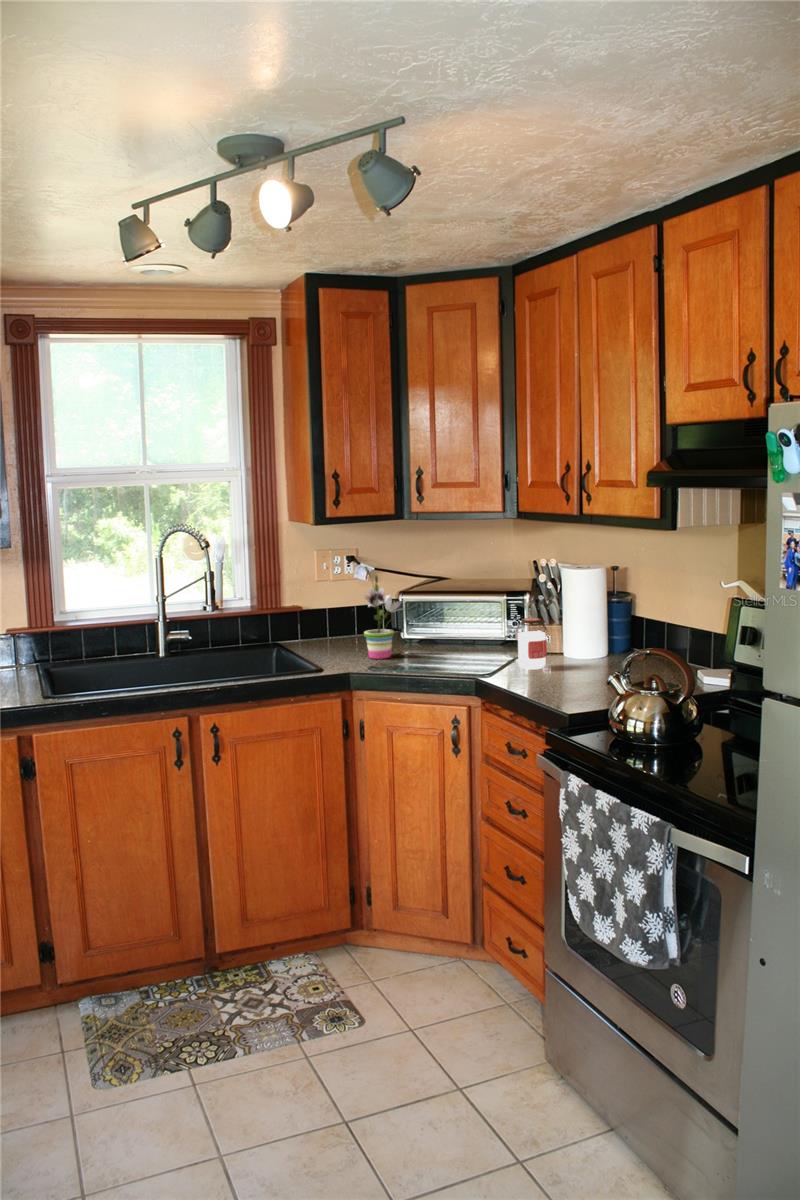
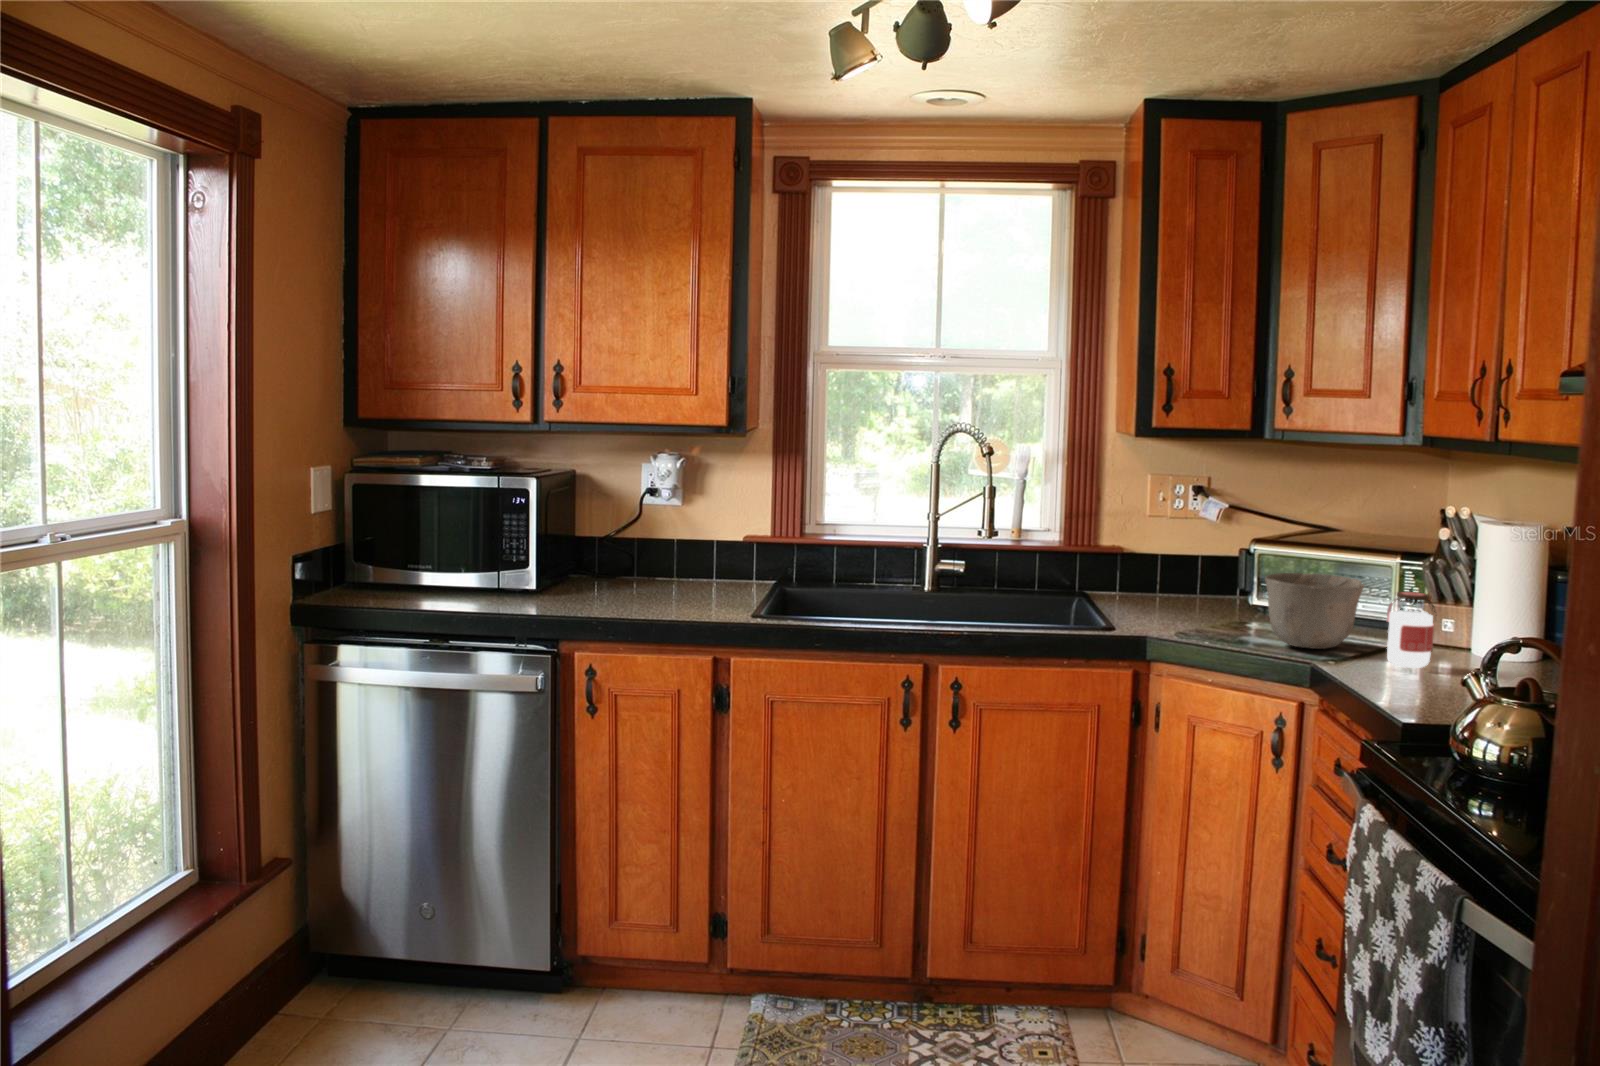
potted plant: present [364,567,403,659] -> none [1181,497,1248,627]
ceramic bowl: none [428,612,494,665] -> present [1265,573,1364,649]

